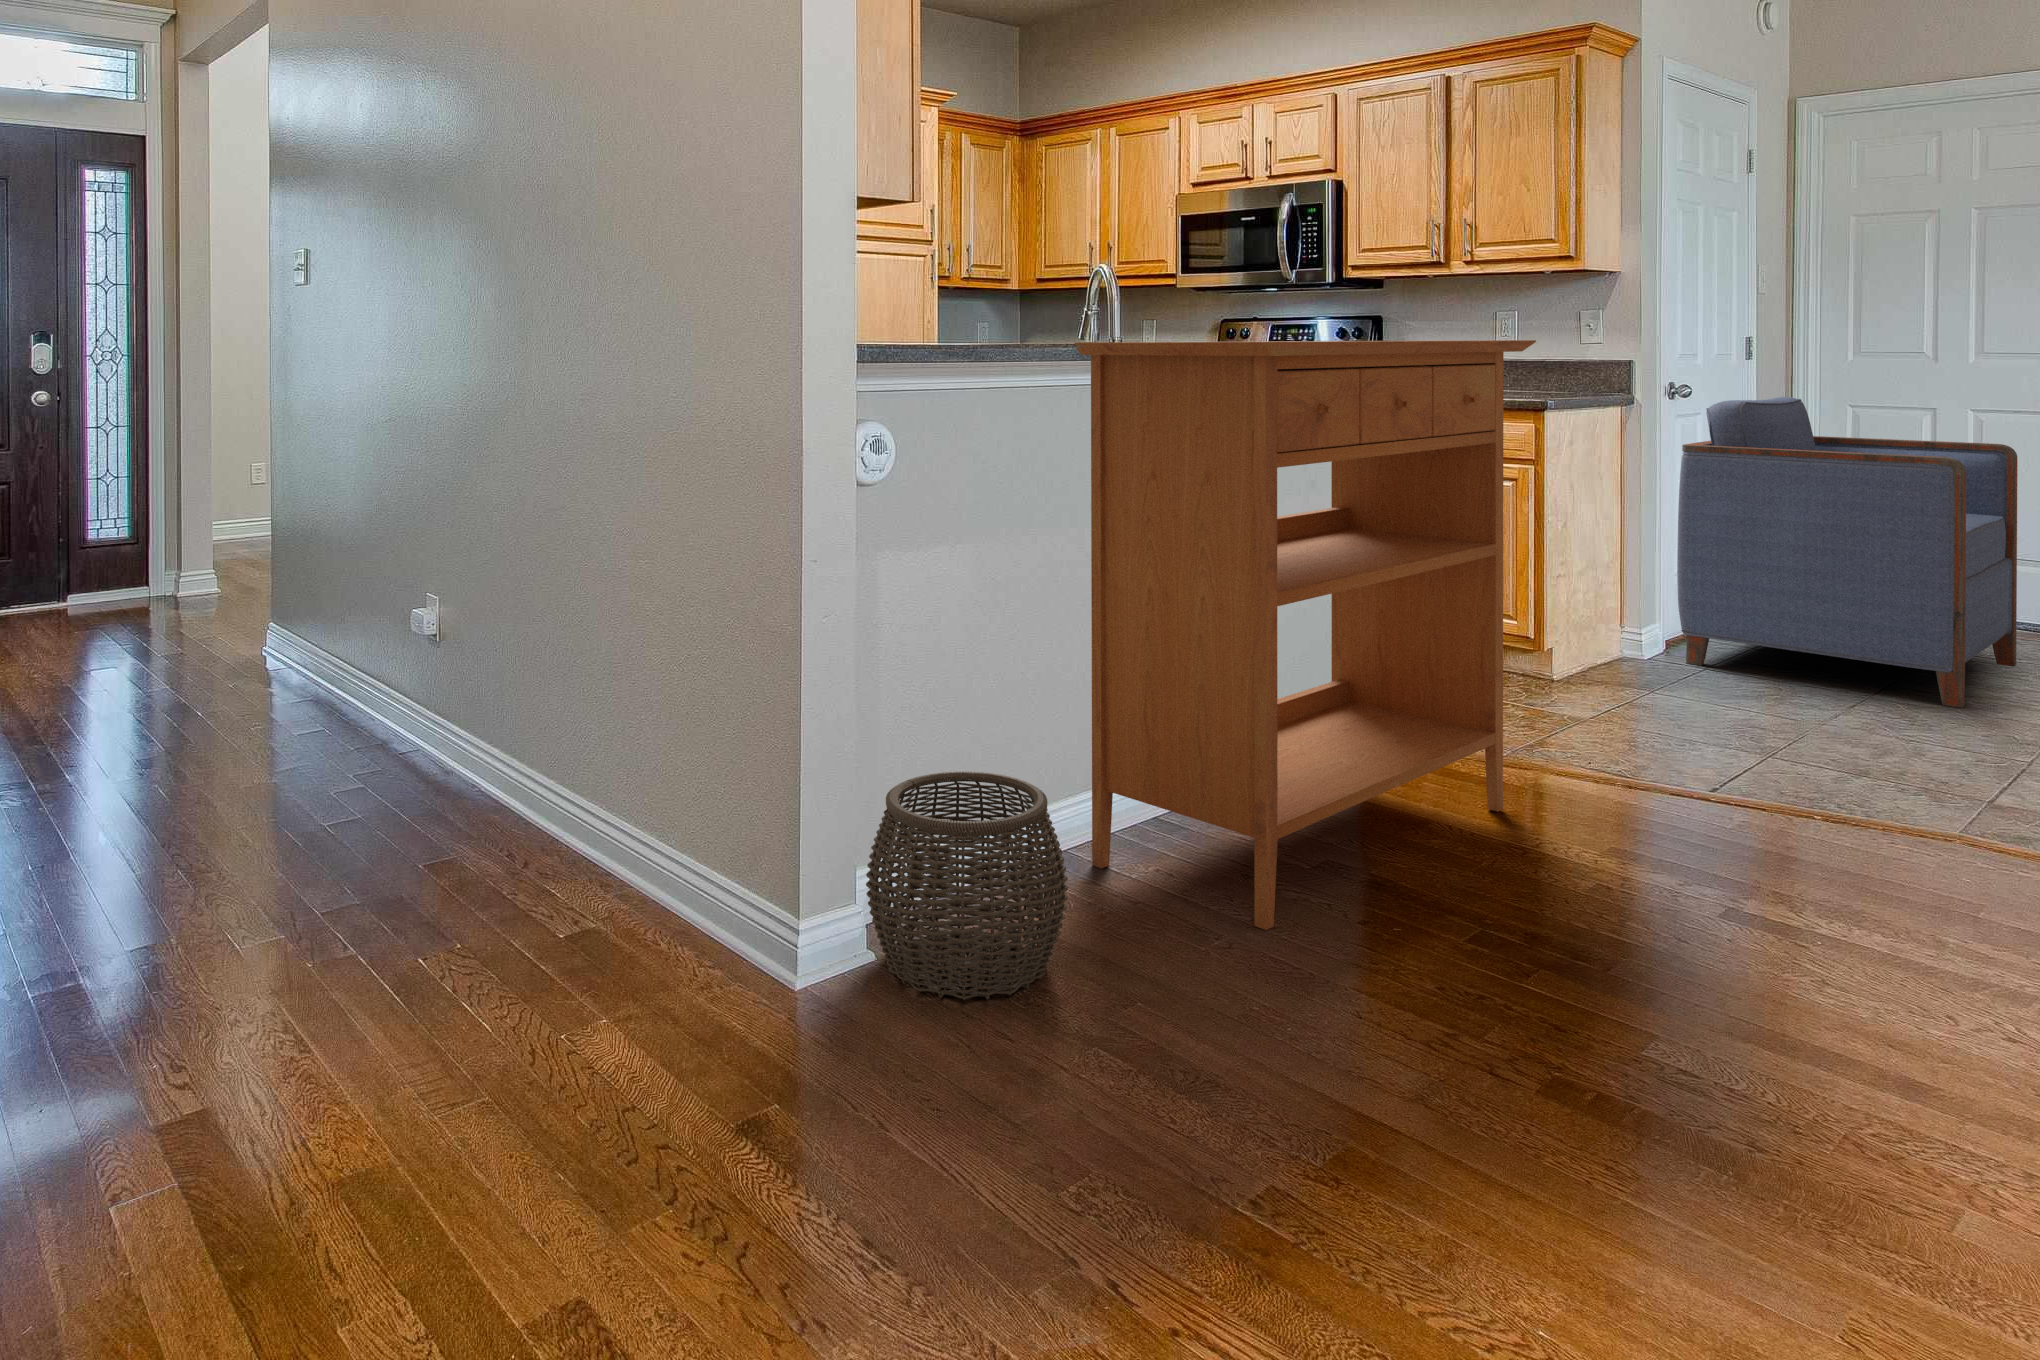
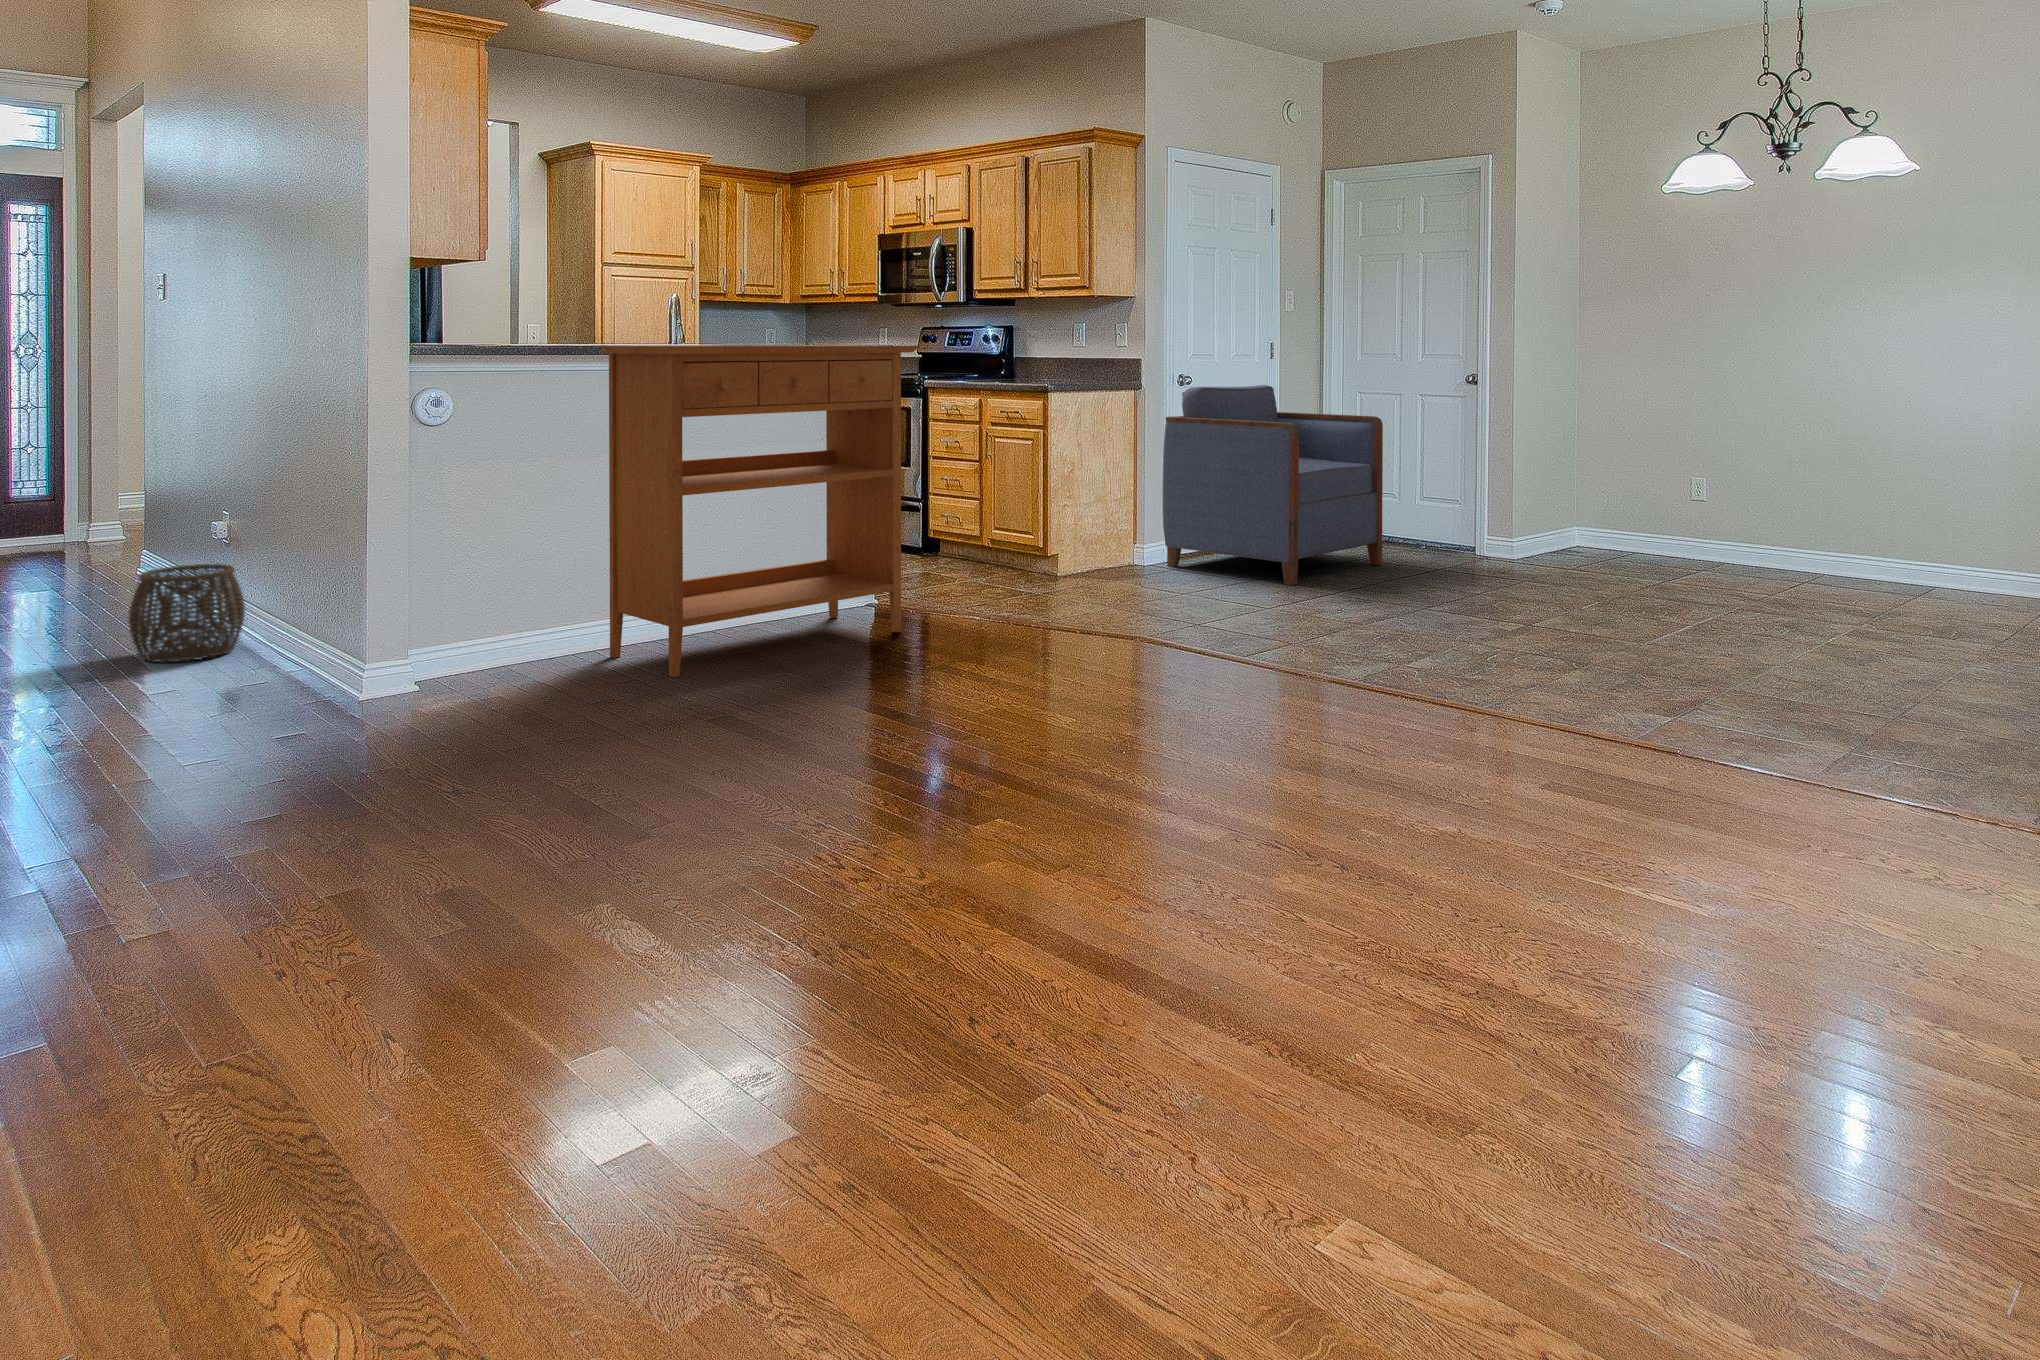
woven basket: present [866,771,1068,1000] -> present [128,564,245,663]

